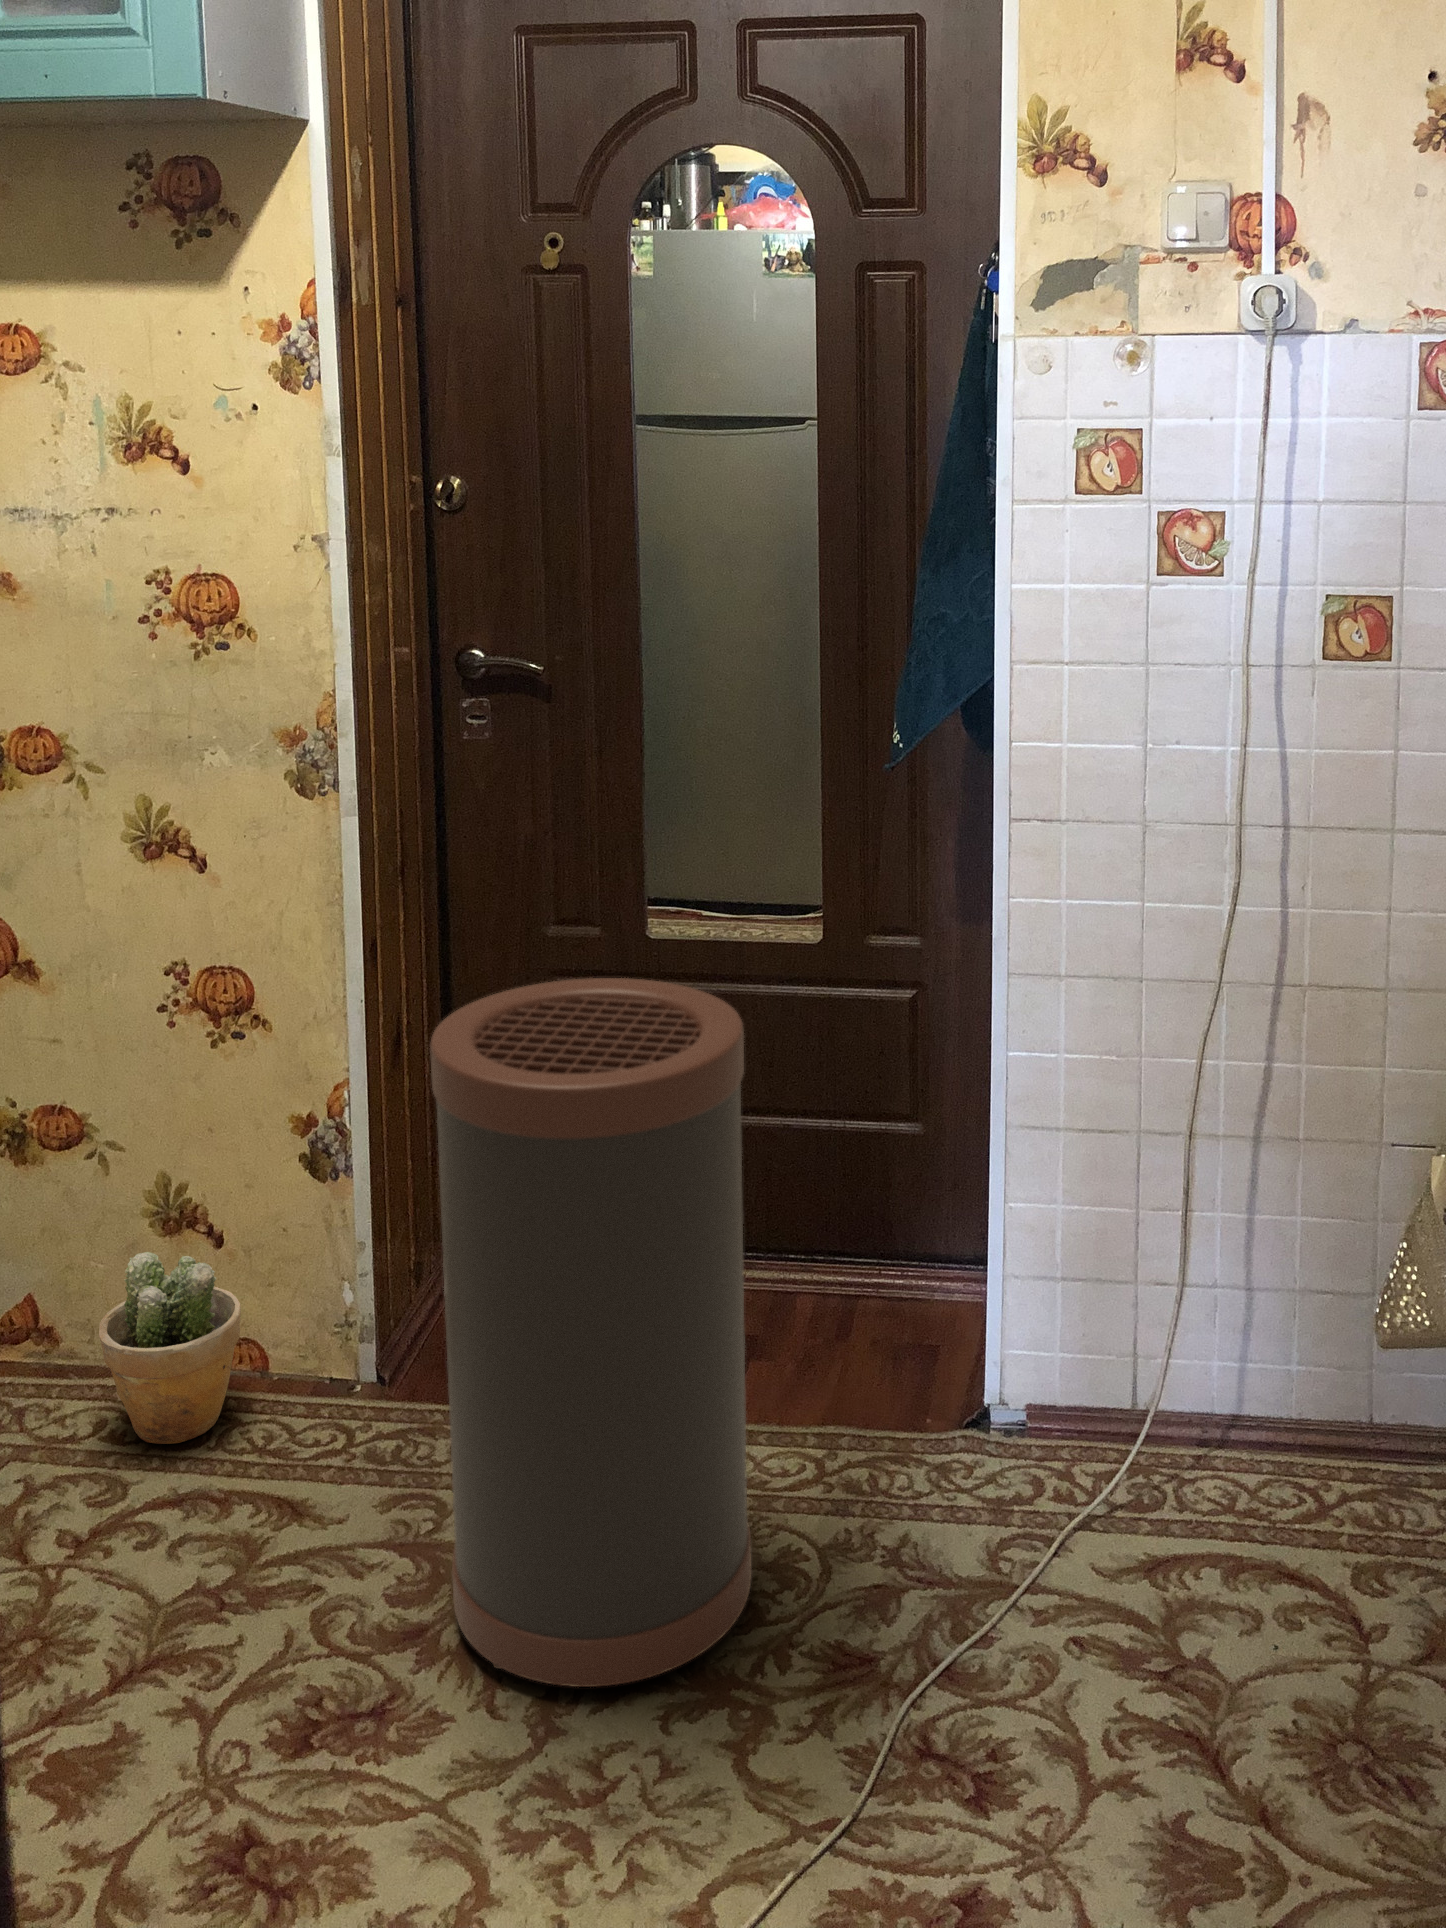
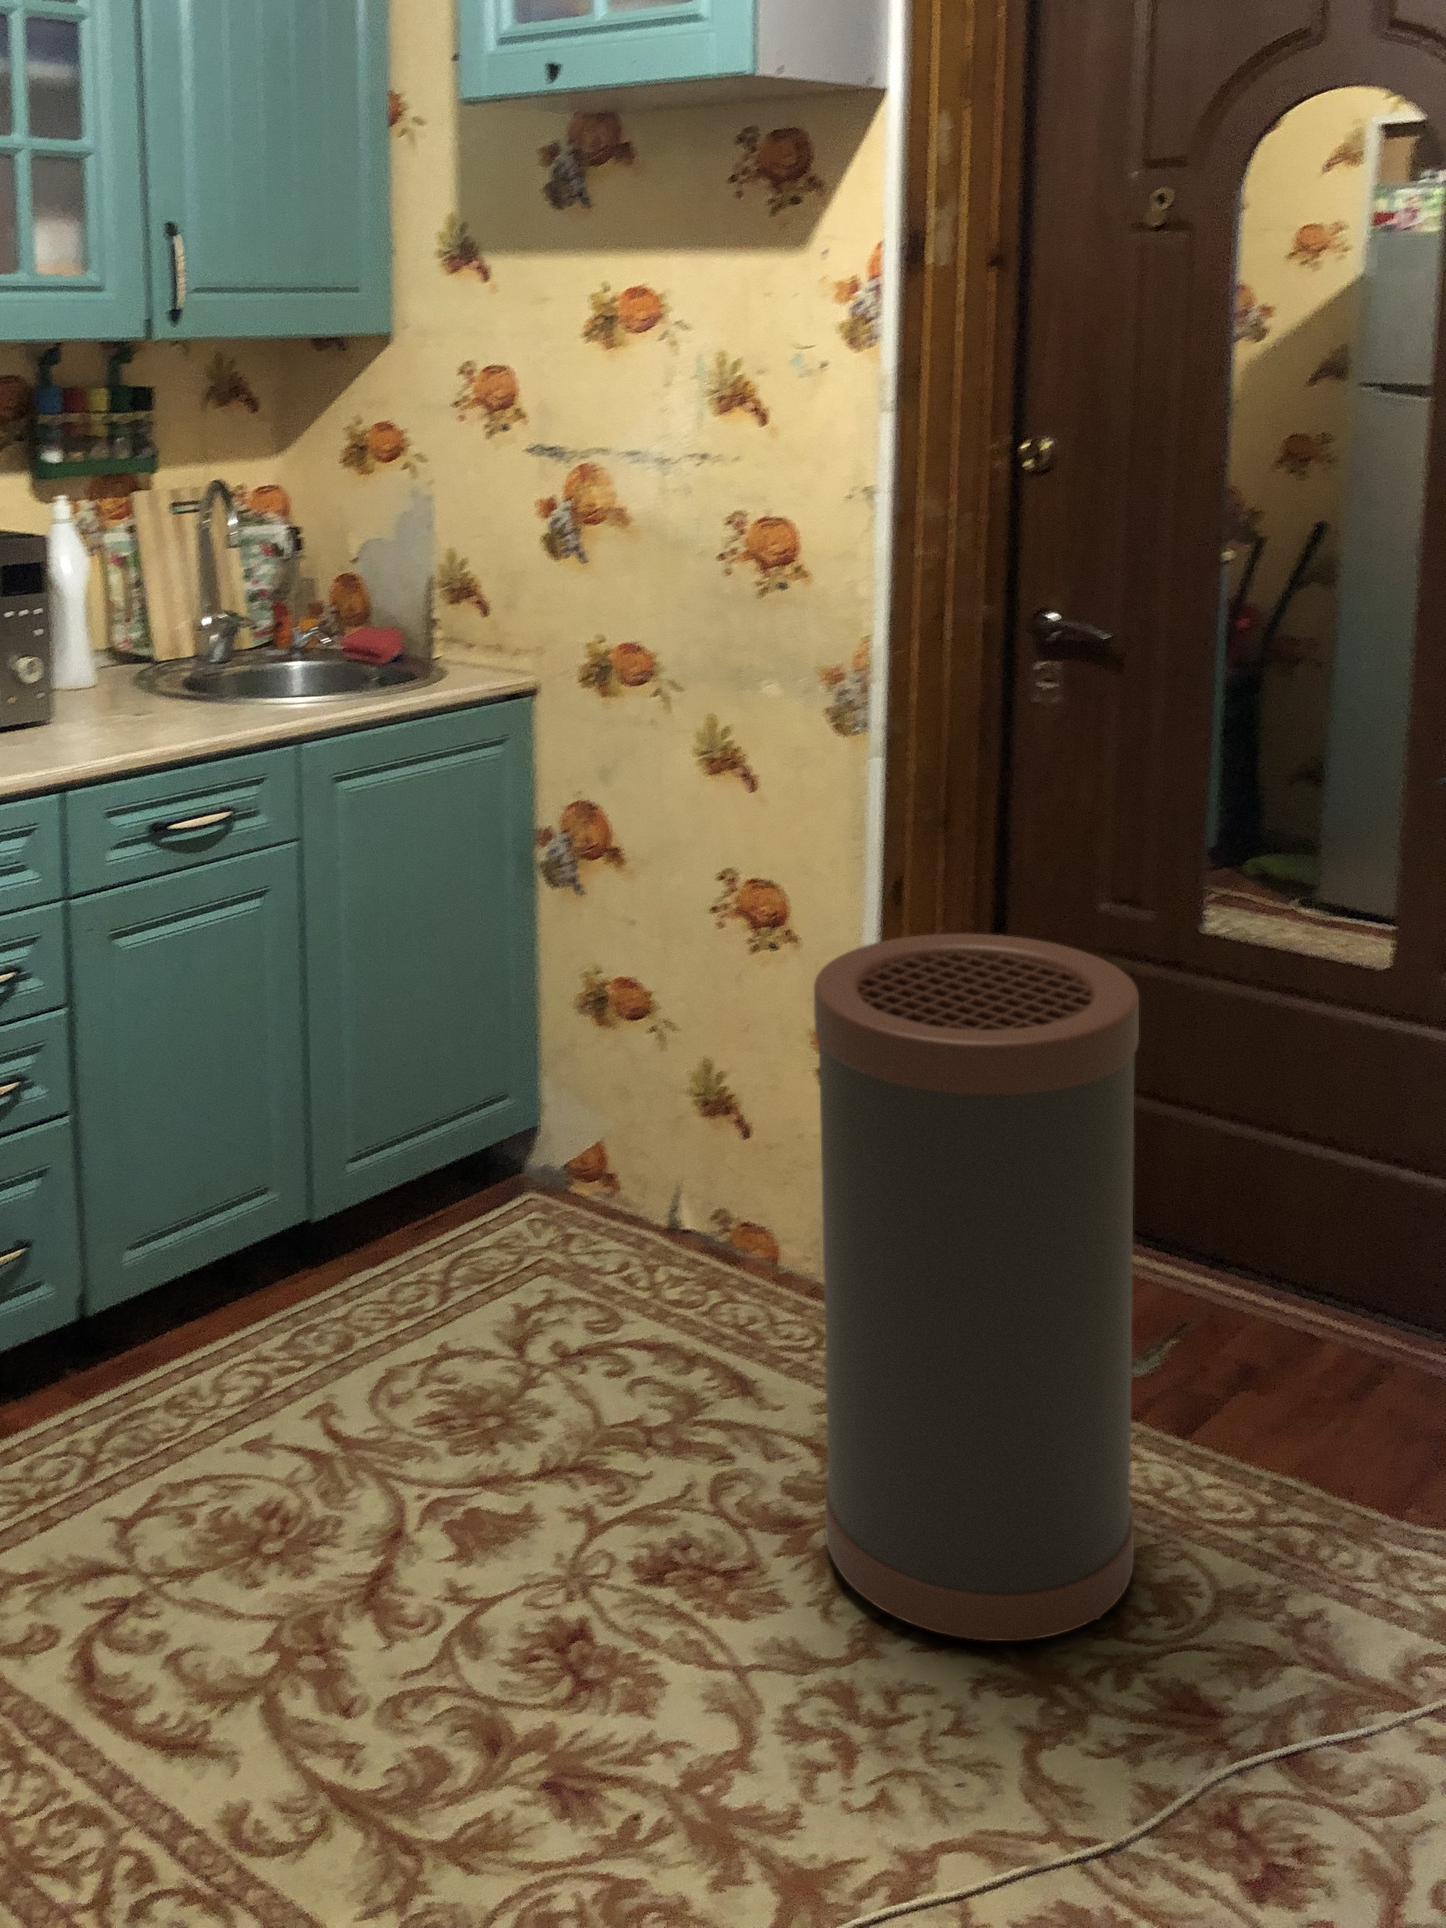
potted plant: present [99,1252,241,1444] -> none [617,1121,742,1300]

